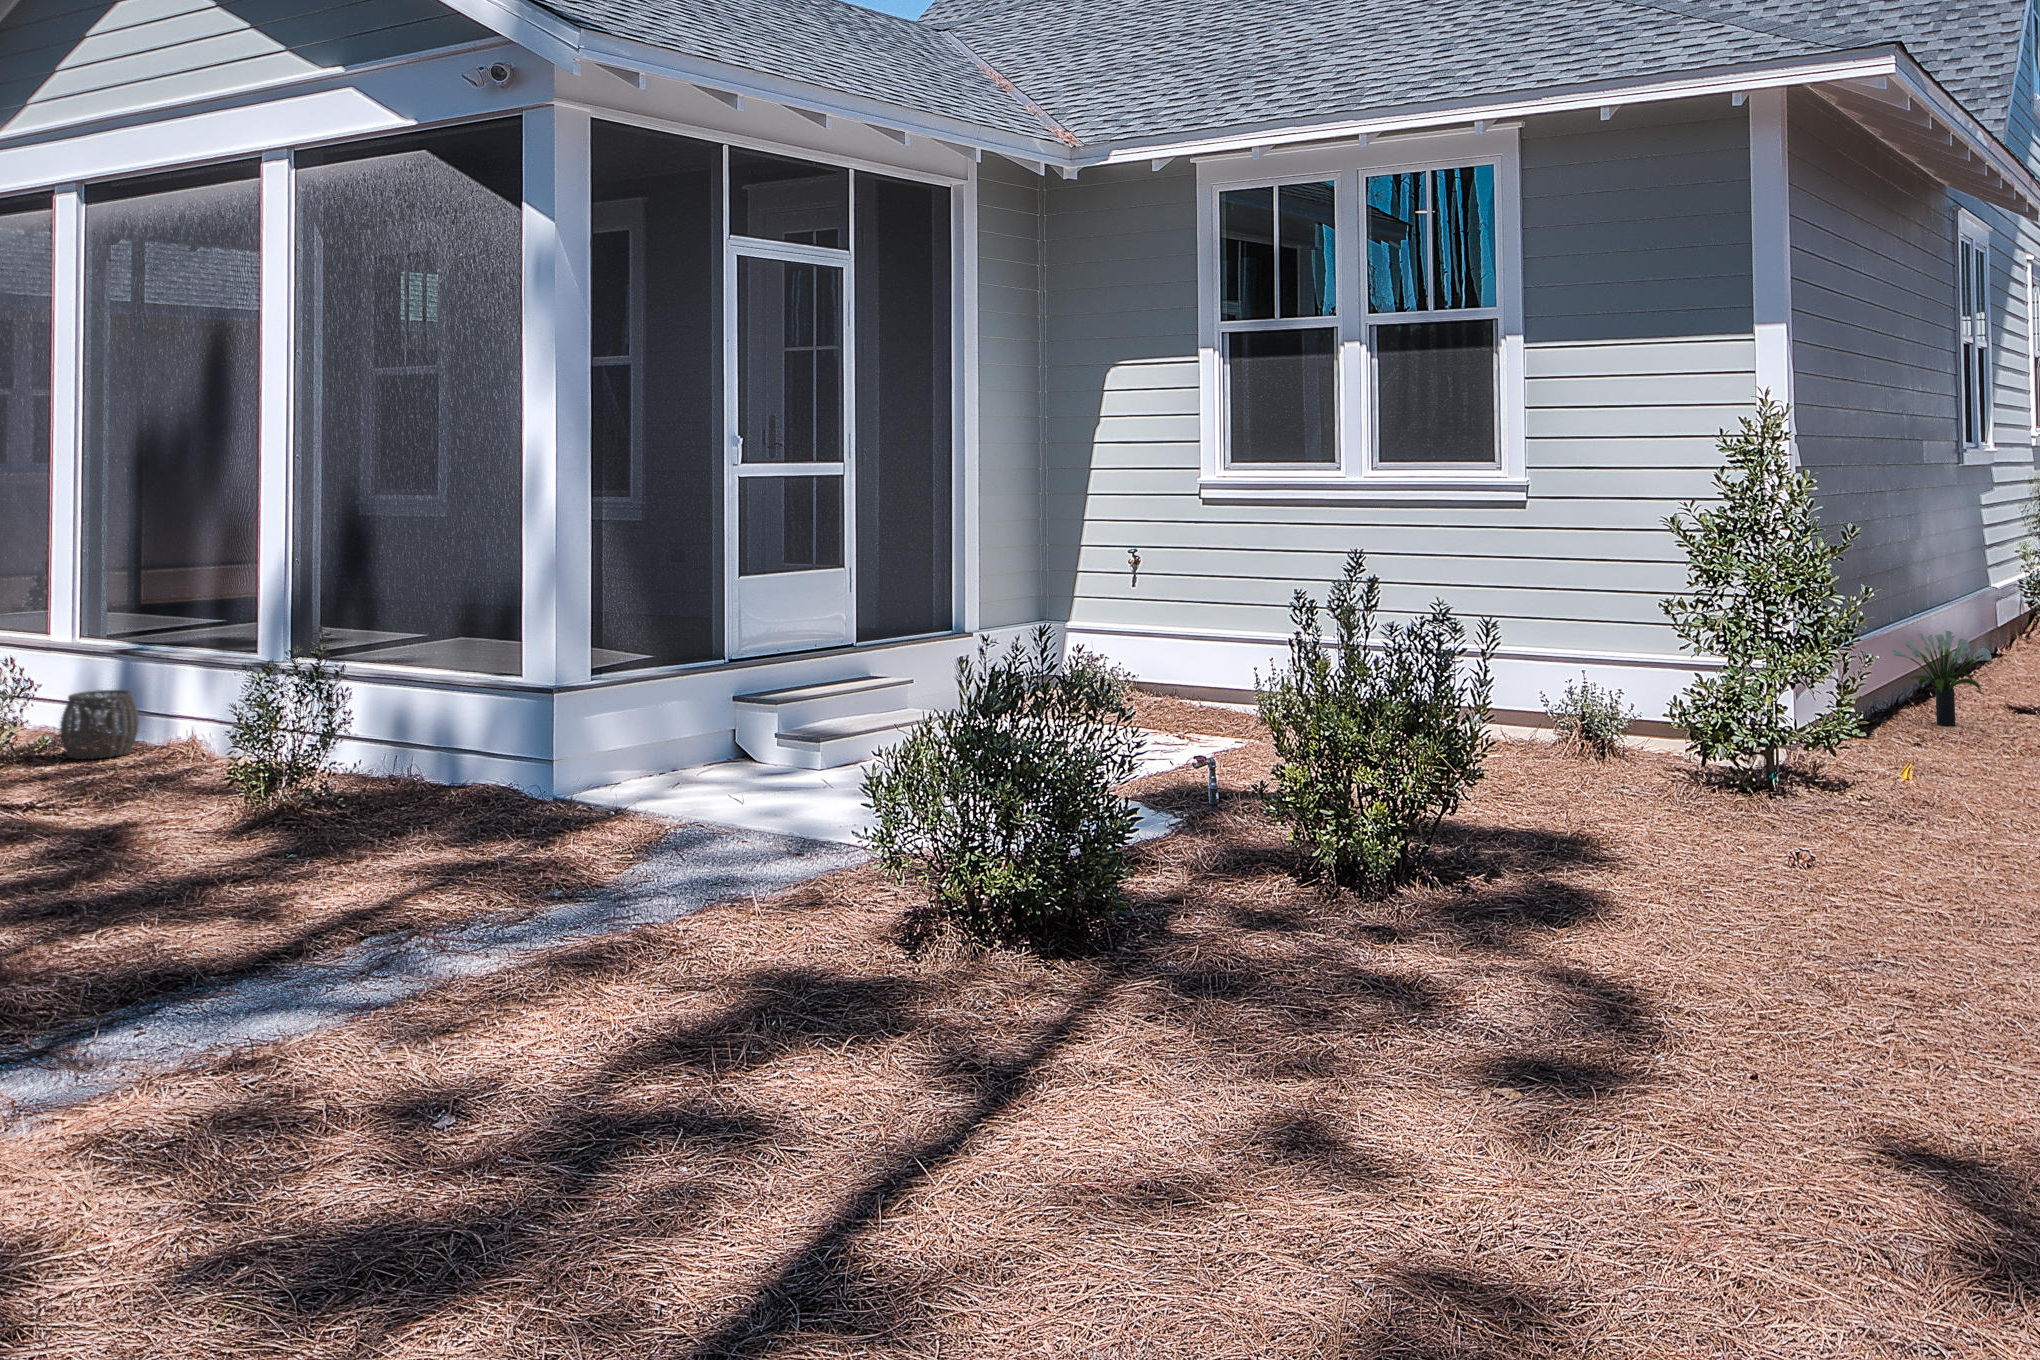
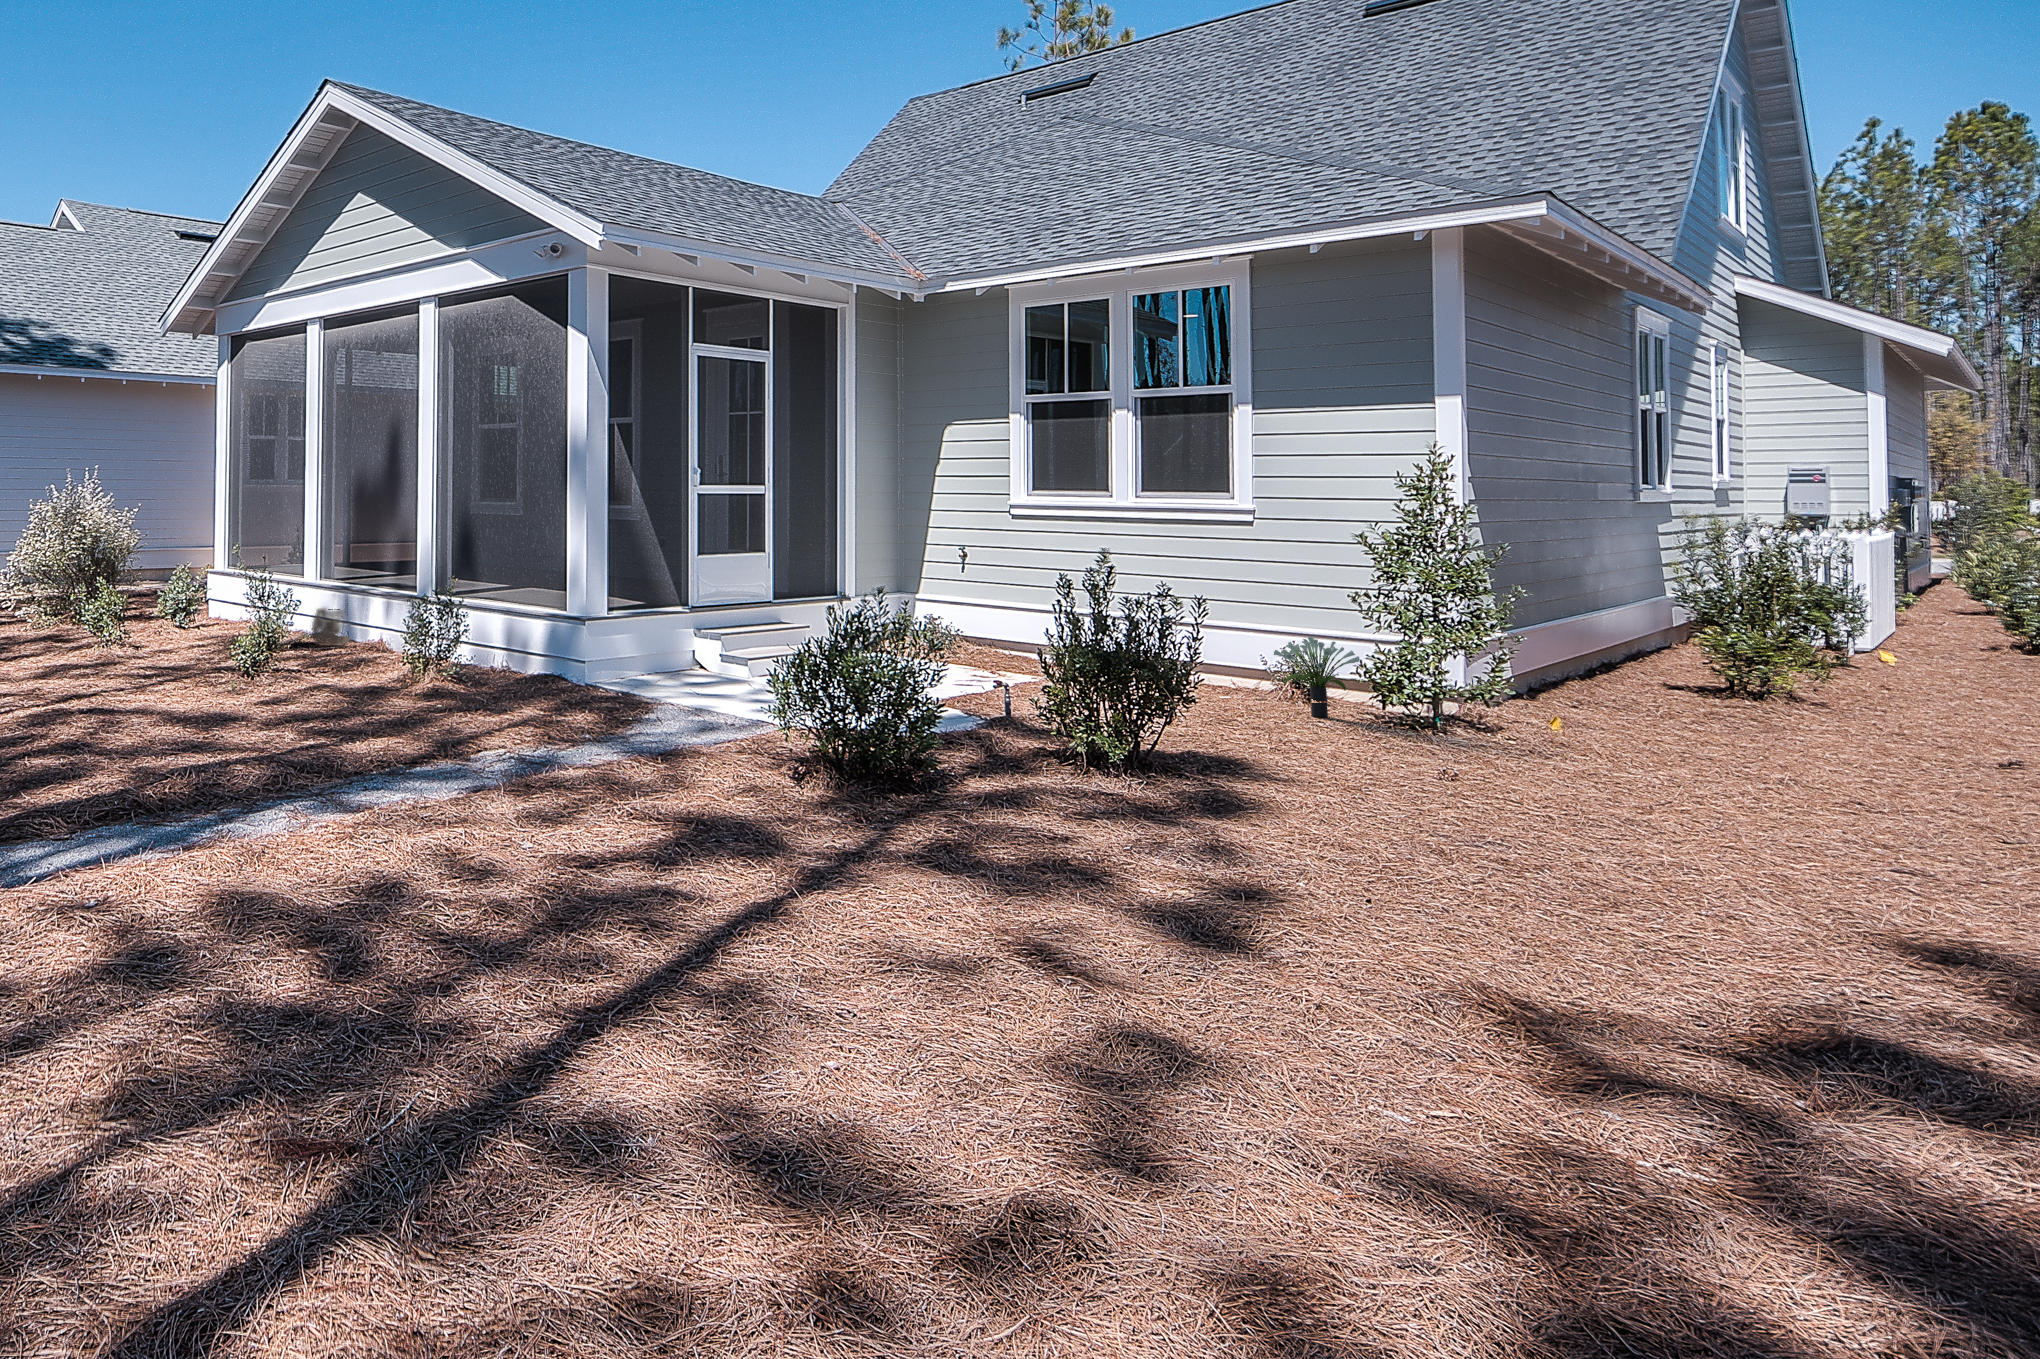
potted plant: present [1893,631,1992,726] -> present [1274,637,1360,718]

